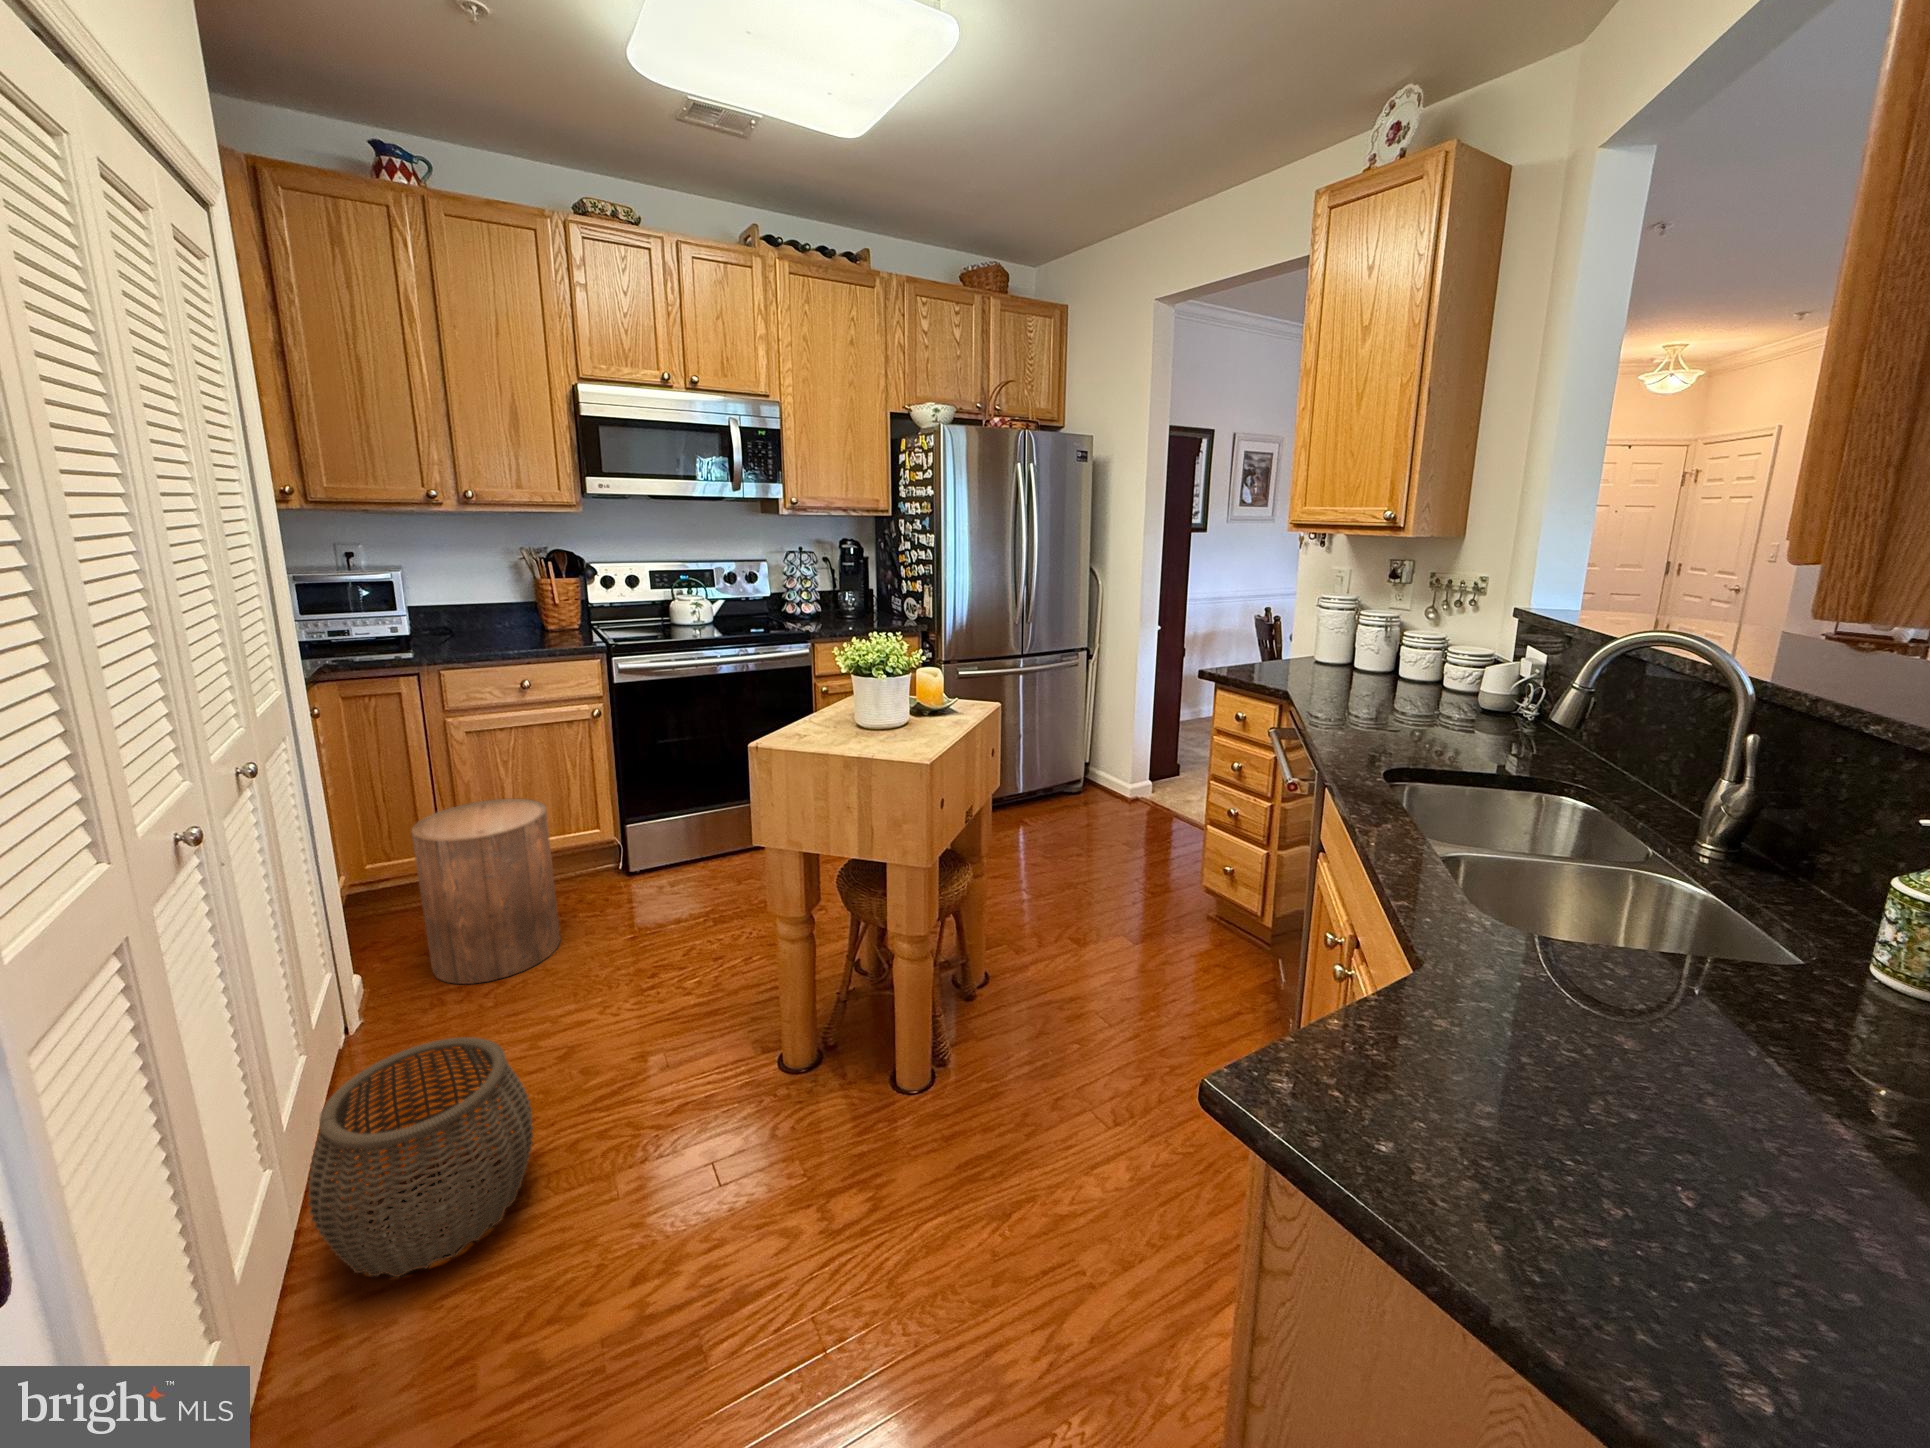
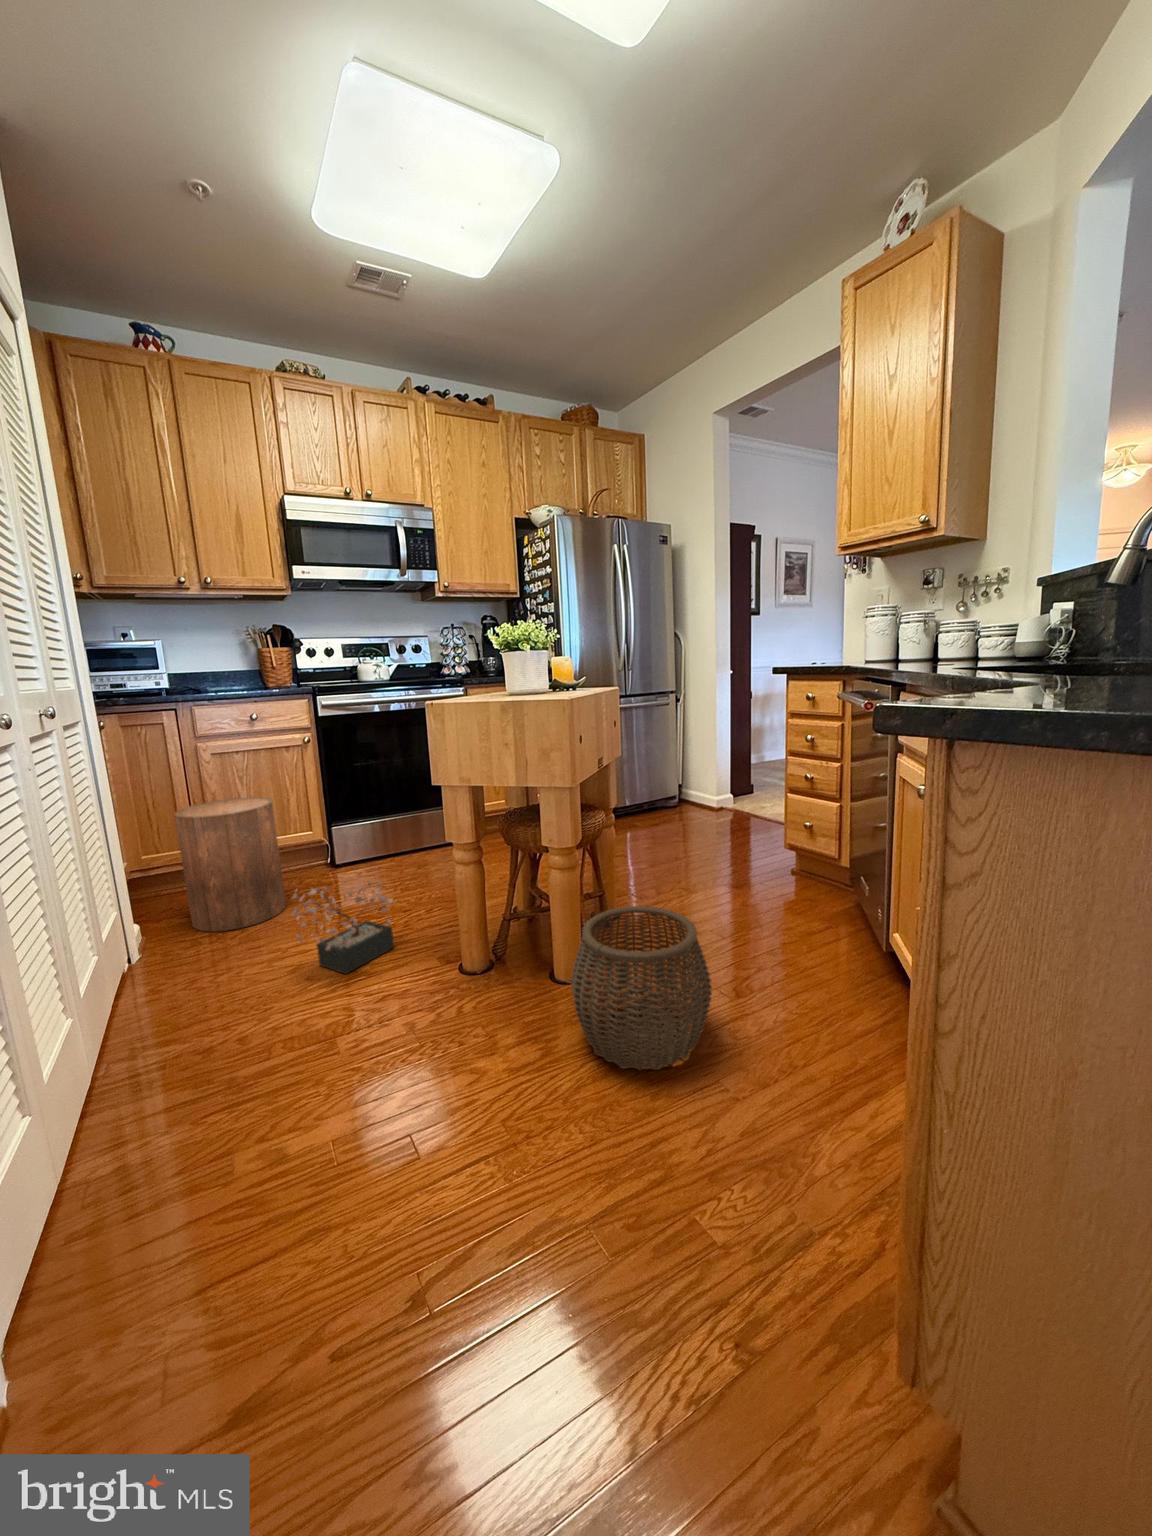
decorative plant: none [563,937,700,1066] -> present [292,882,394,974]
woven basket: present [308,1037,533,1277] -> present [571,906,712,1070]

